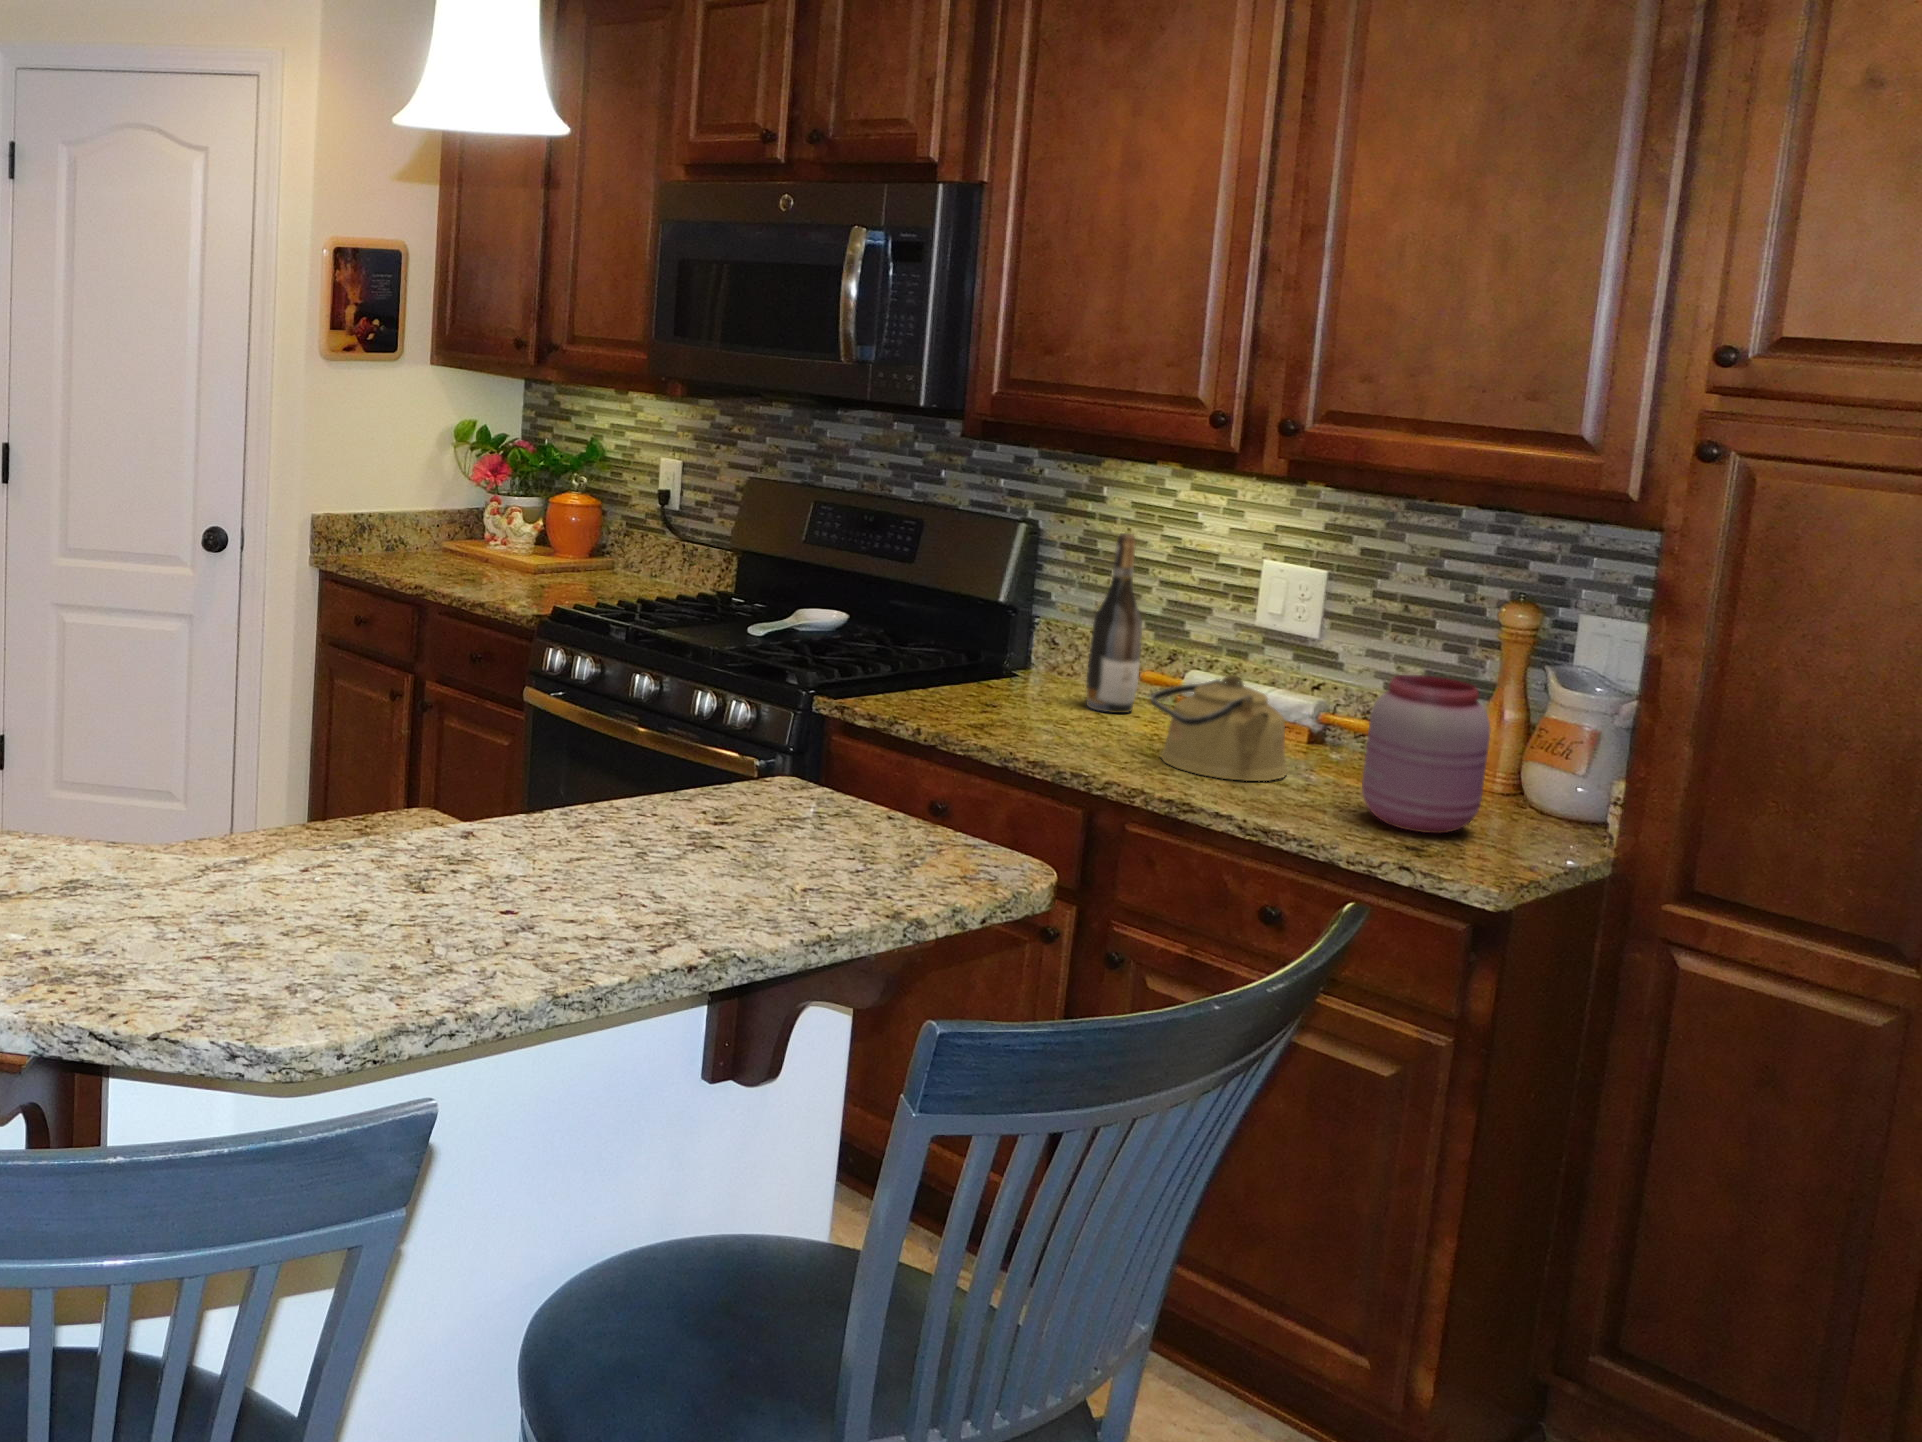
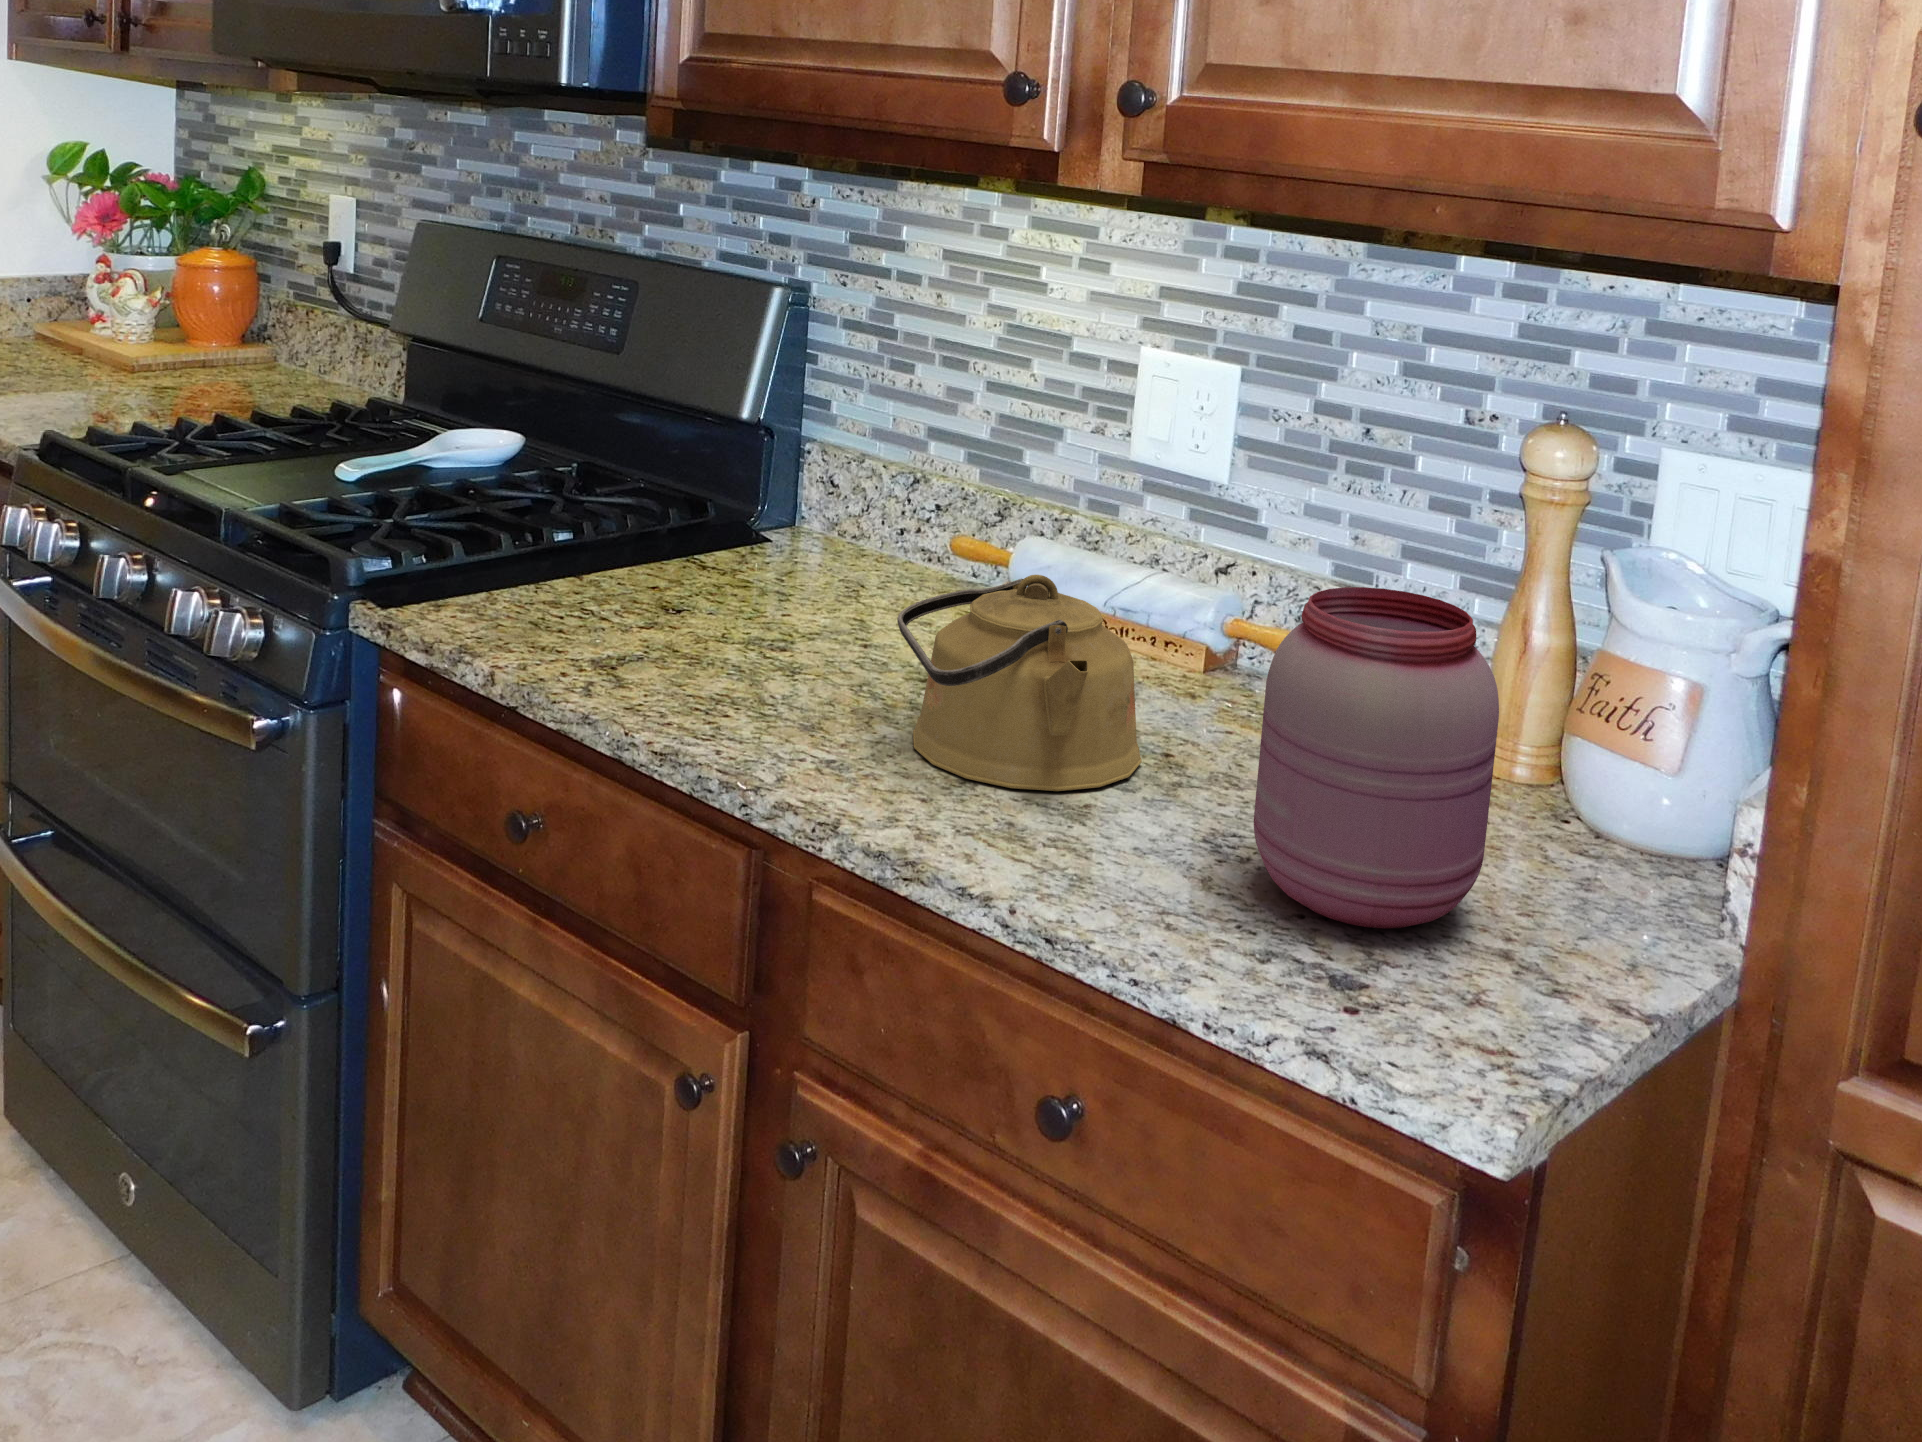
wine bottle: present [1086,533,1142,713] -> none [840,302,929,624]

